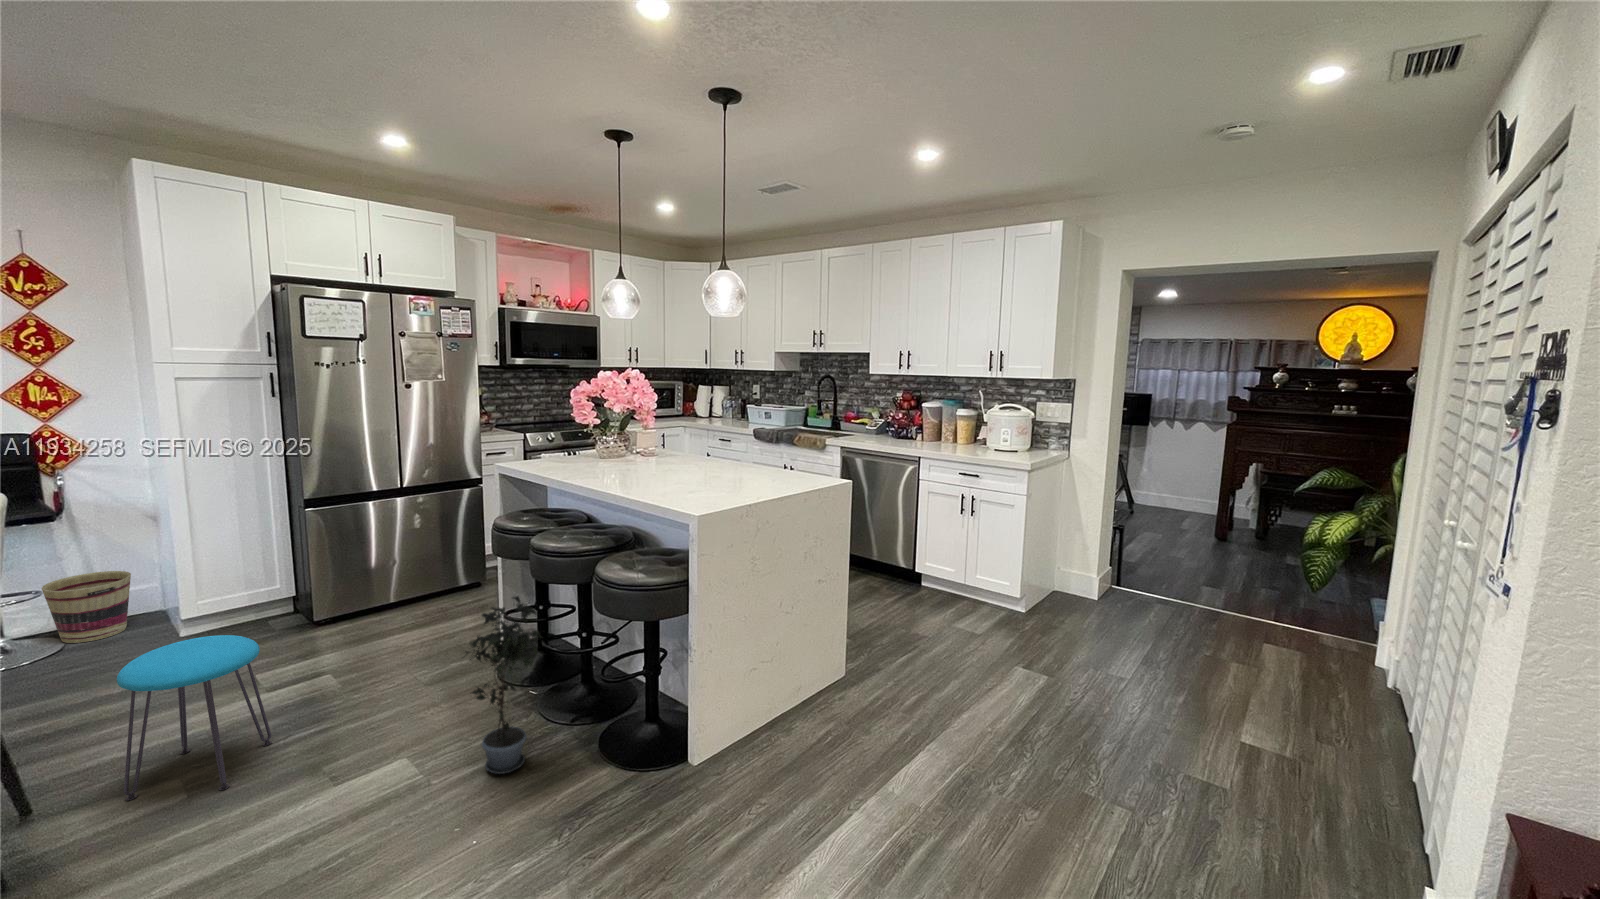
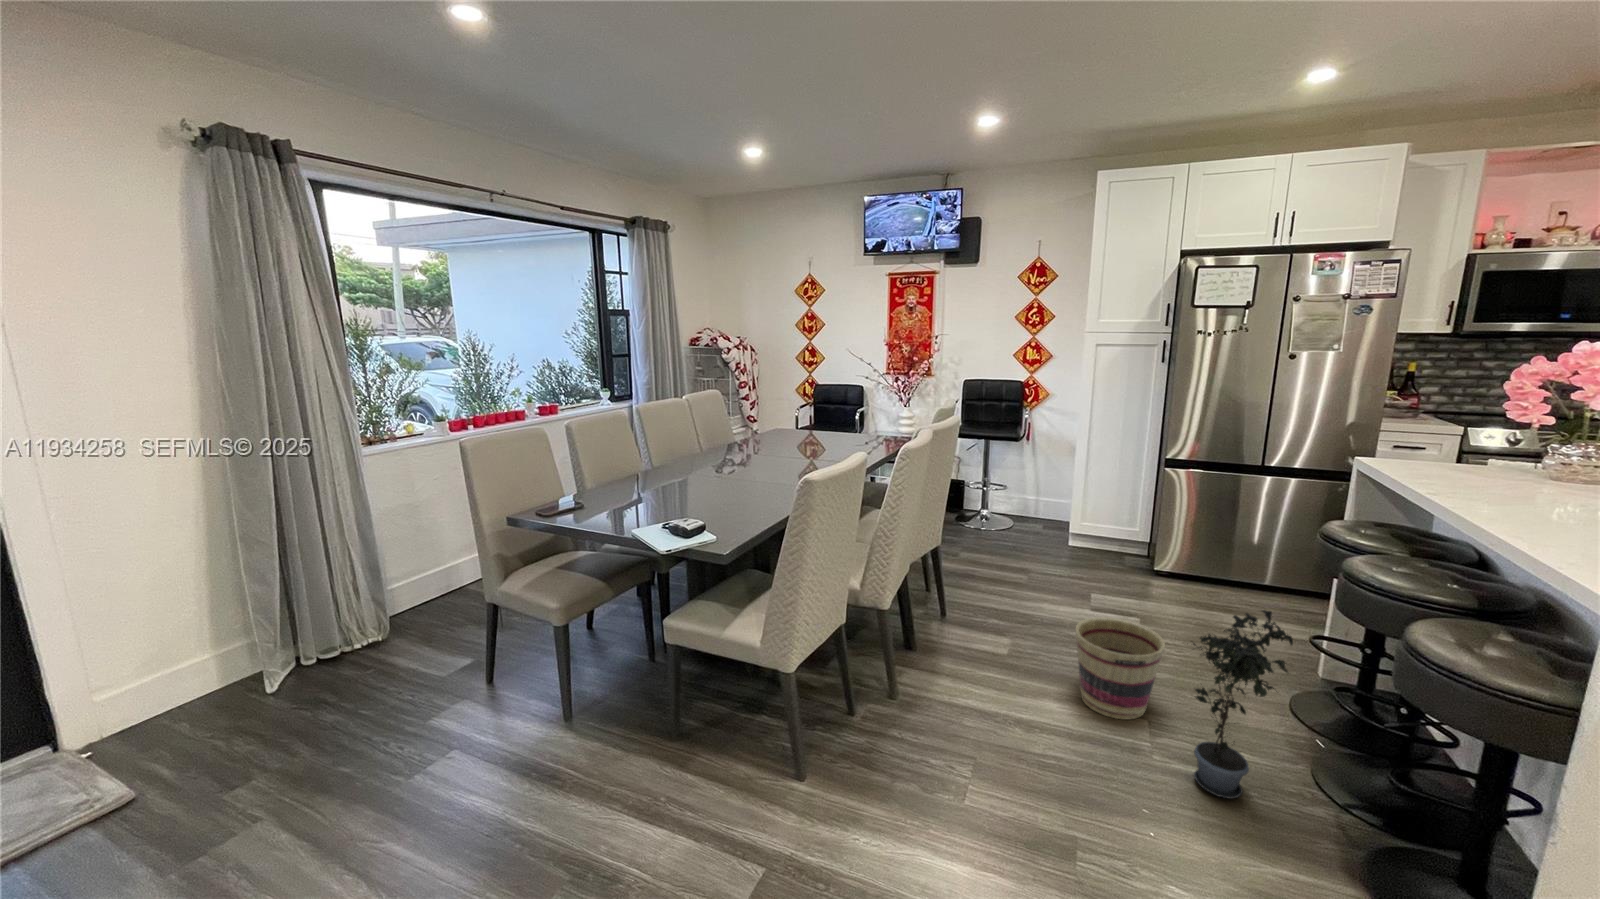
basket: present [42,571,131,643] -> present [1076,617,1165,720]
stool: present [117,635,272,800] -> none [975,541,1066,659]

